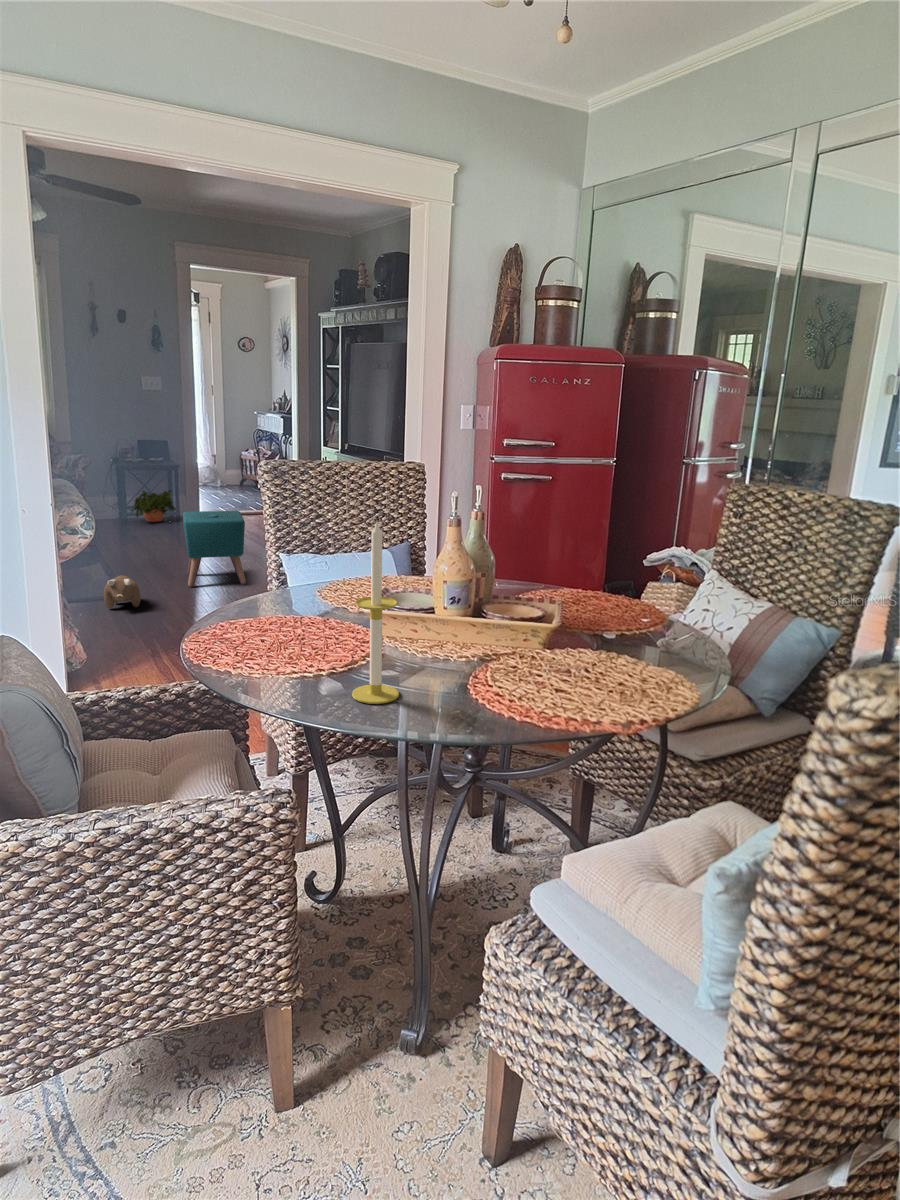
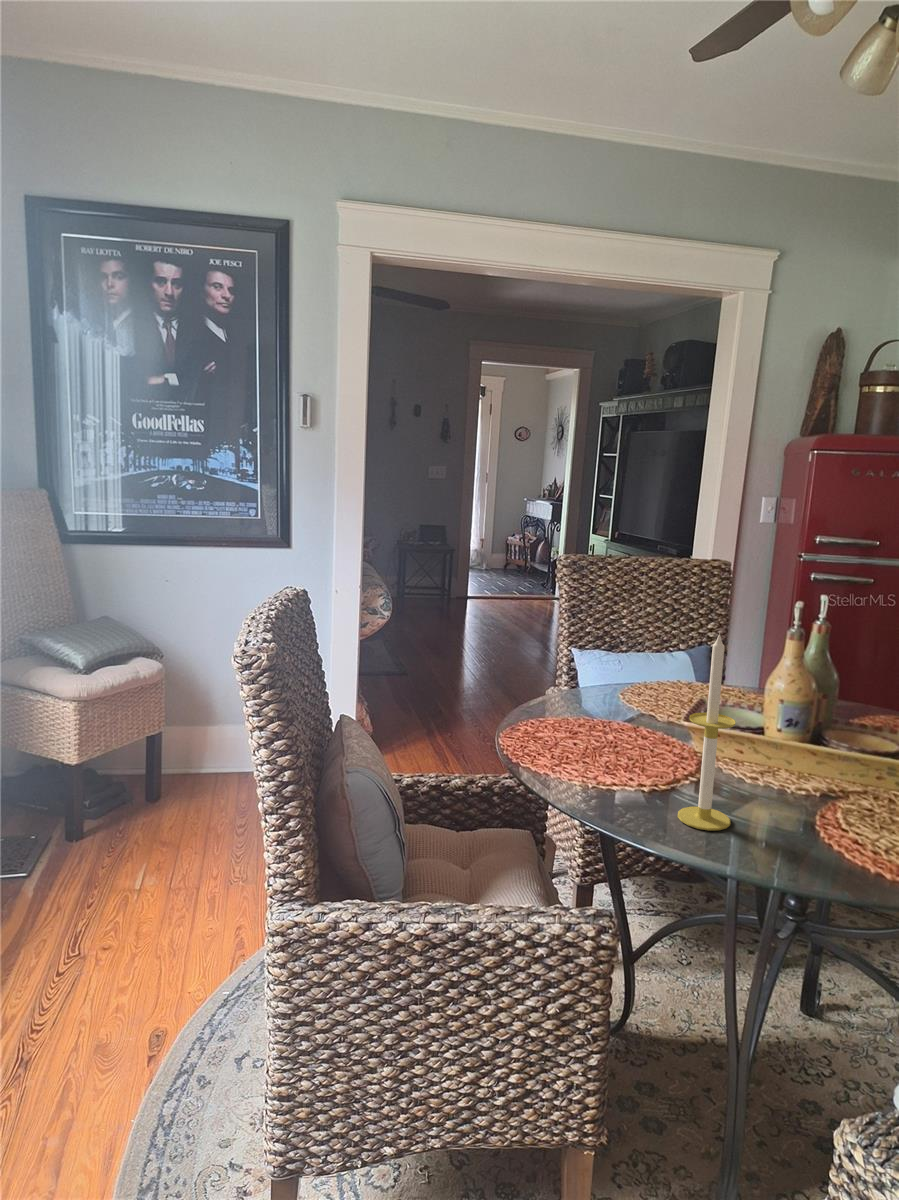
potted plant: present [131,490,175,522] -> none [408,572,449,605]
ottoman: present [183,511,246,587] -> none [460,596,519,671]
plush toy: present [104,575,141,609] -> none [386,654,418,686]

